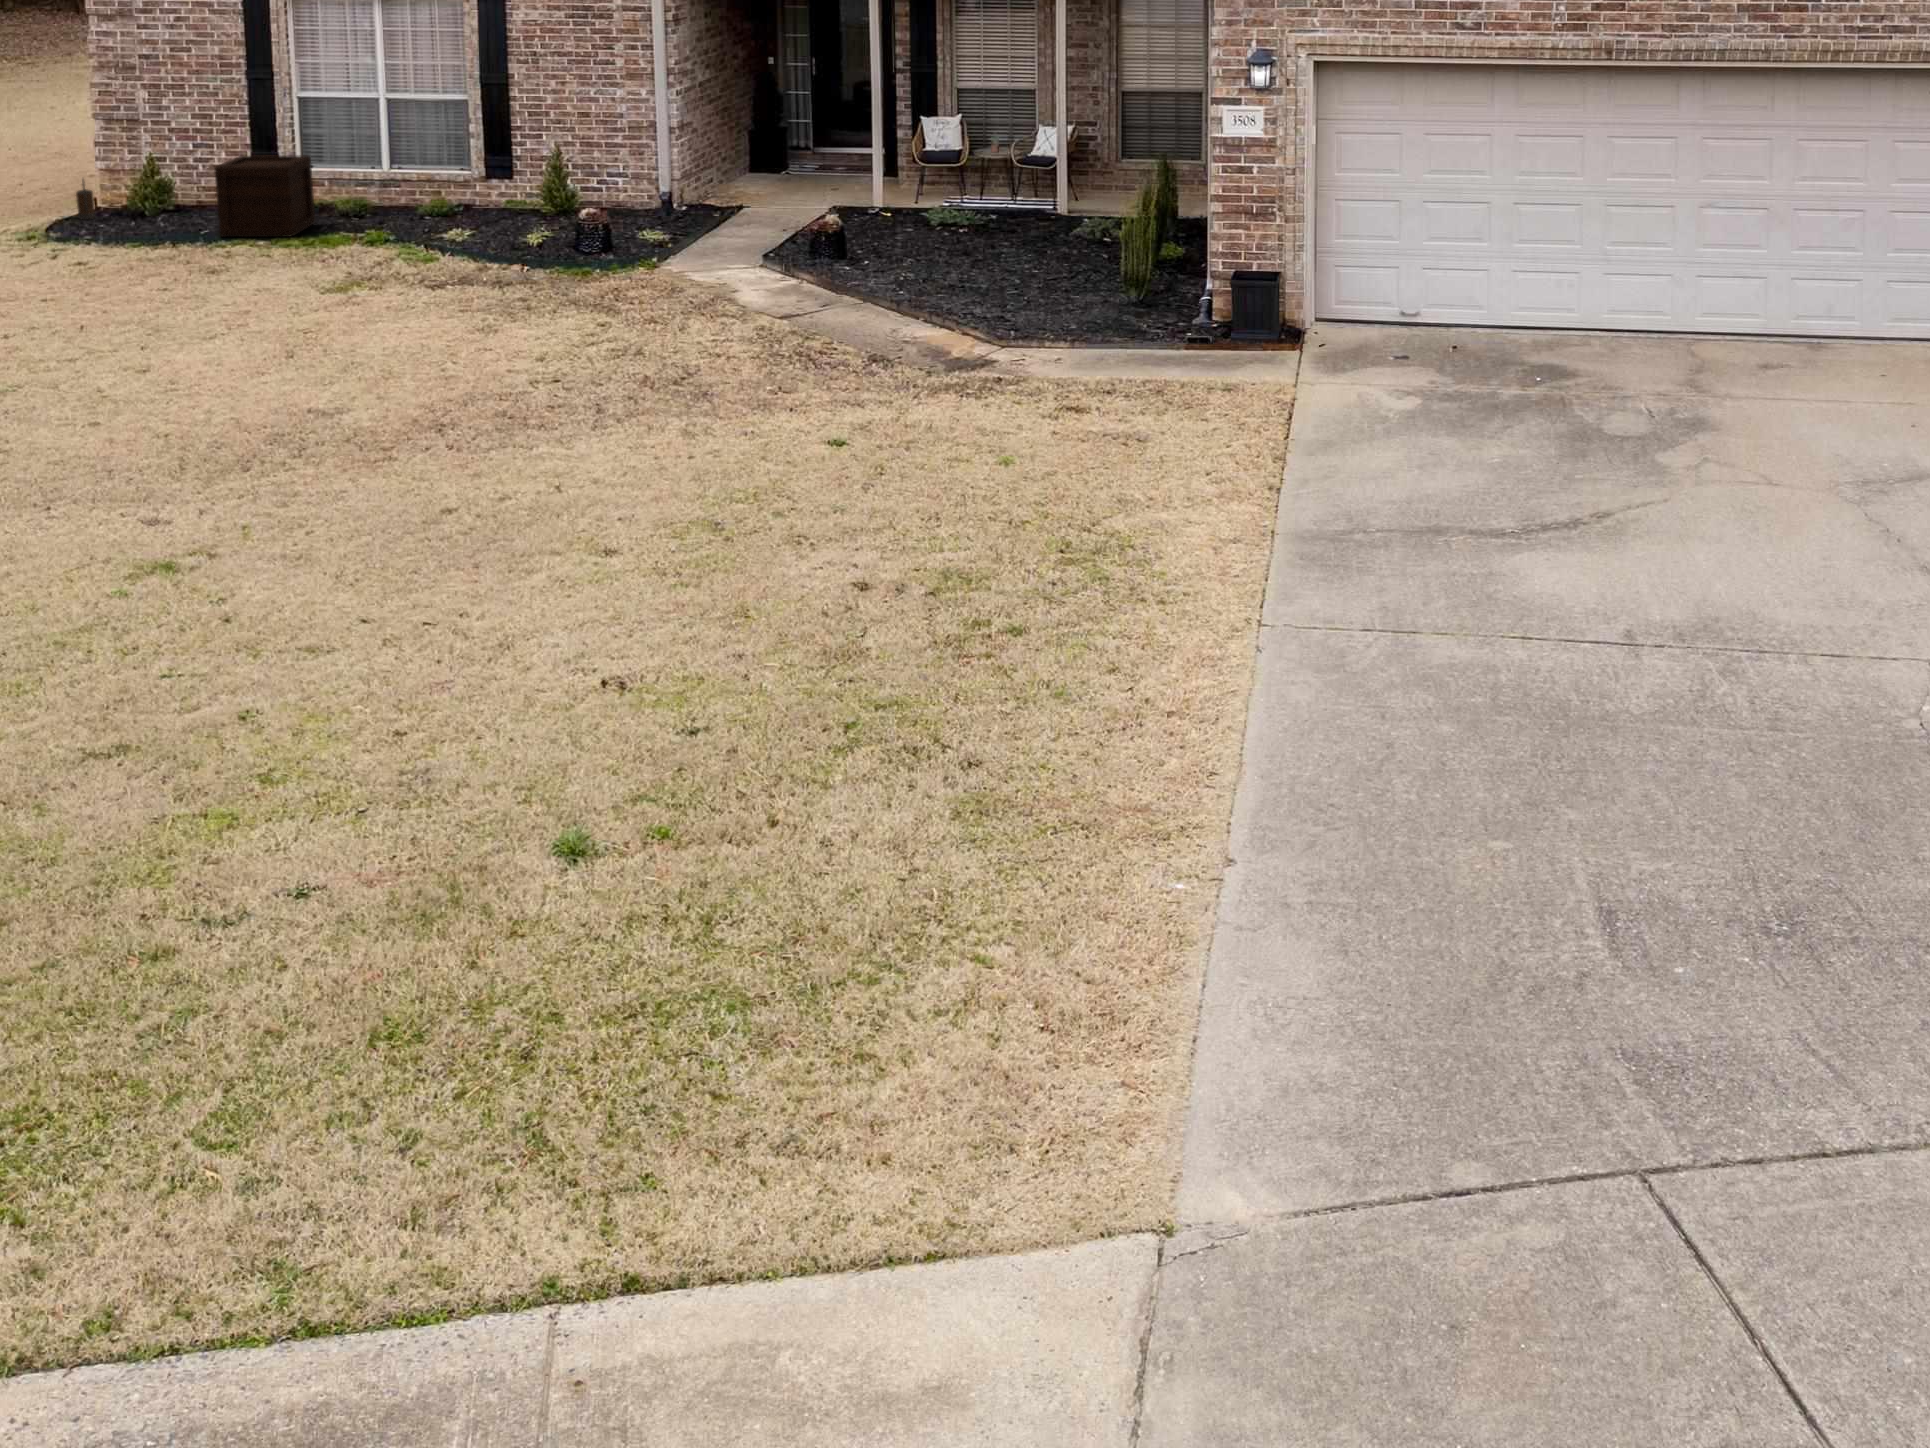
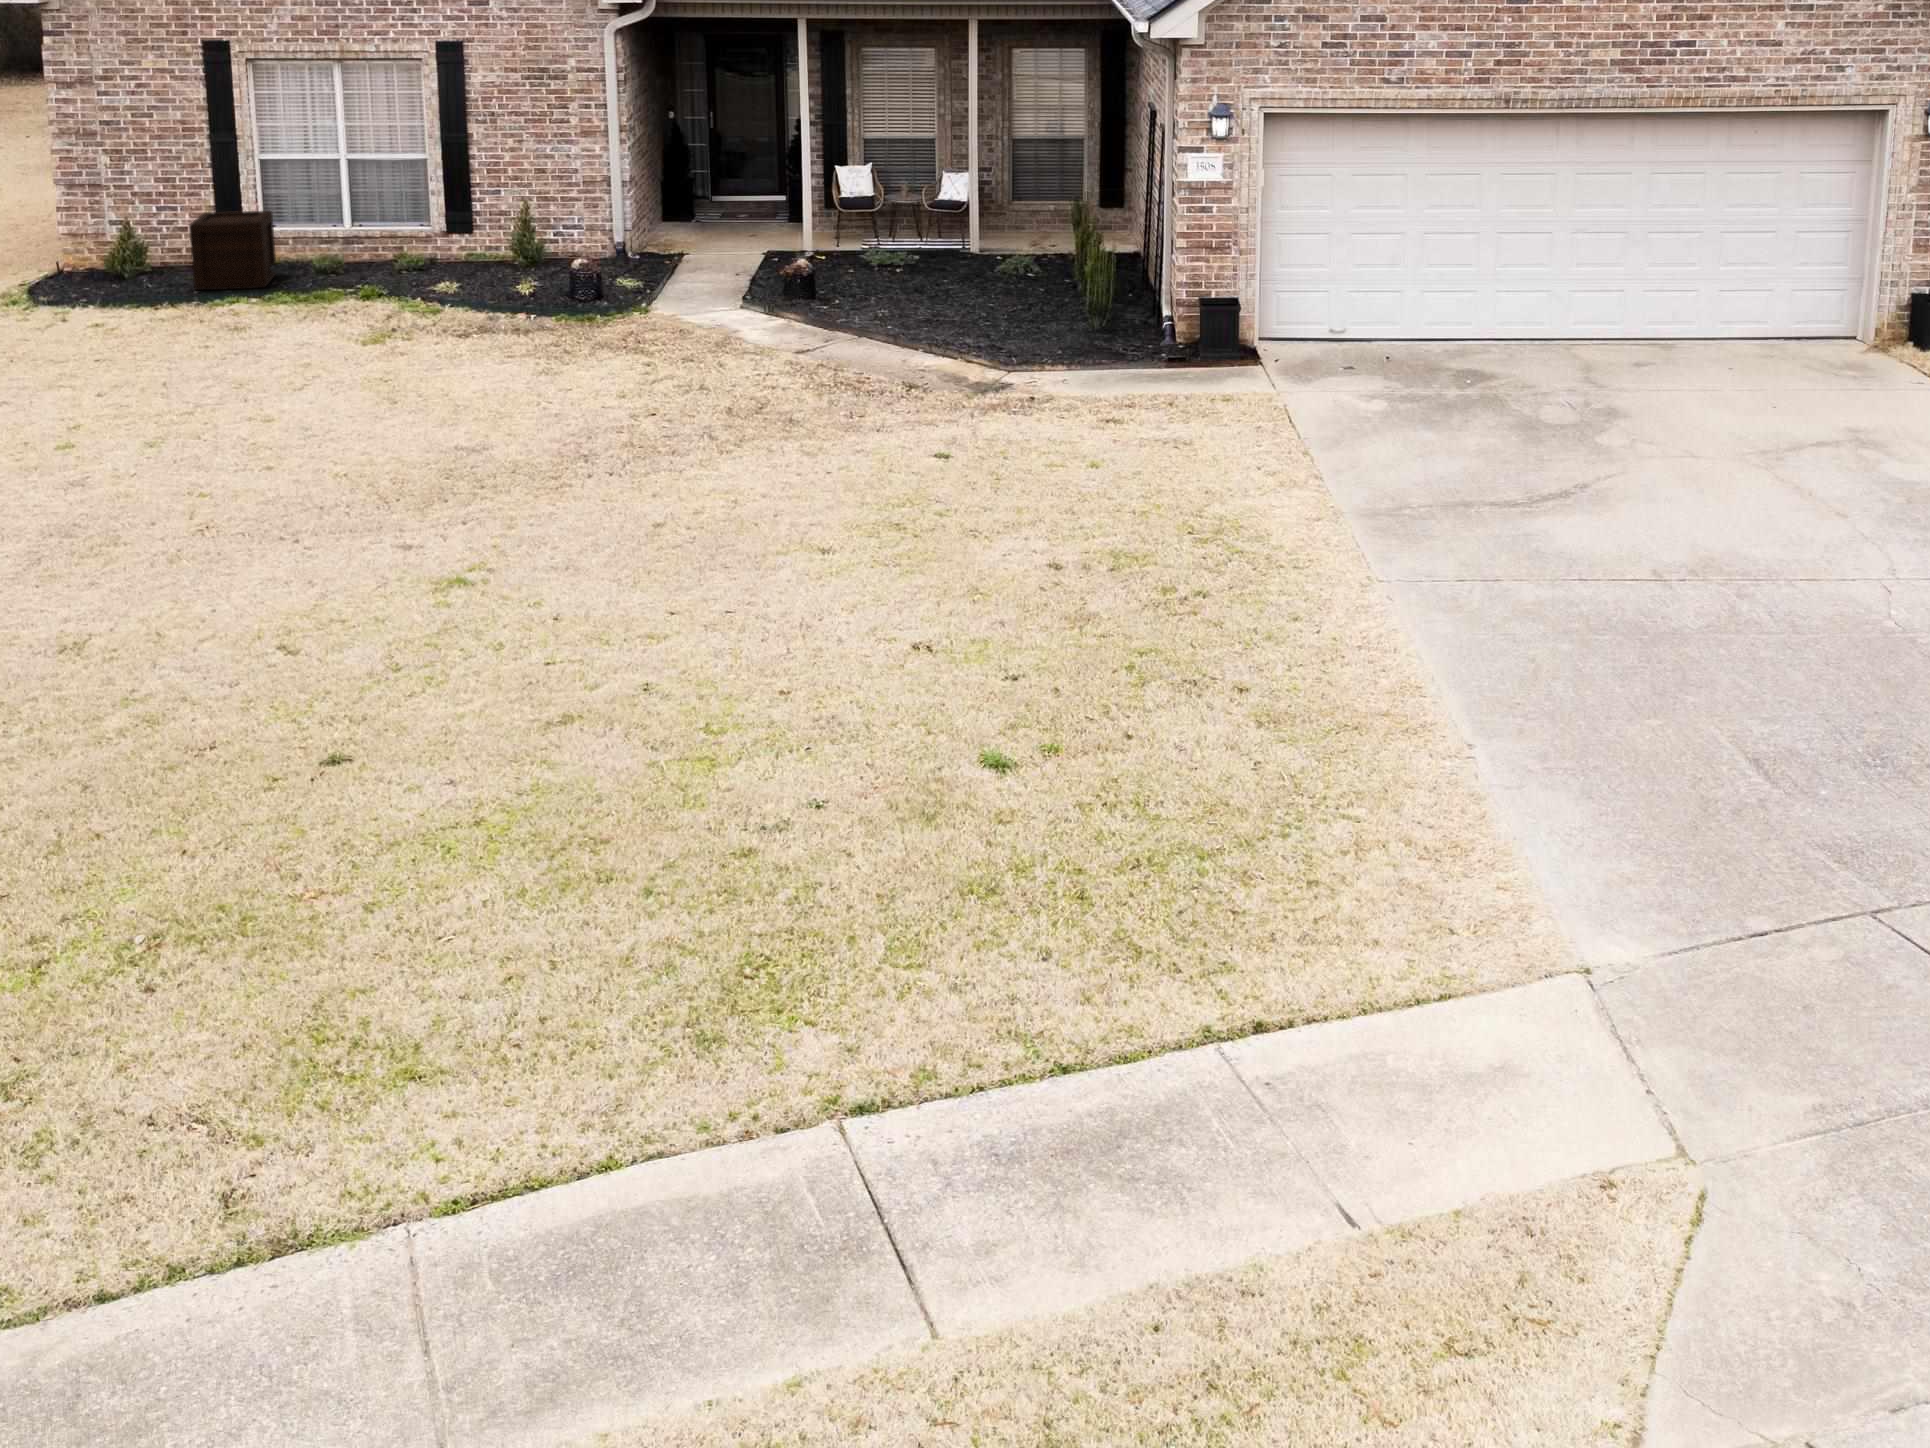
watering can: present [76,180,95,220] -> none [32,238,51,278]

